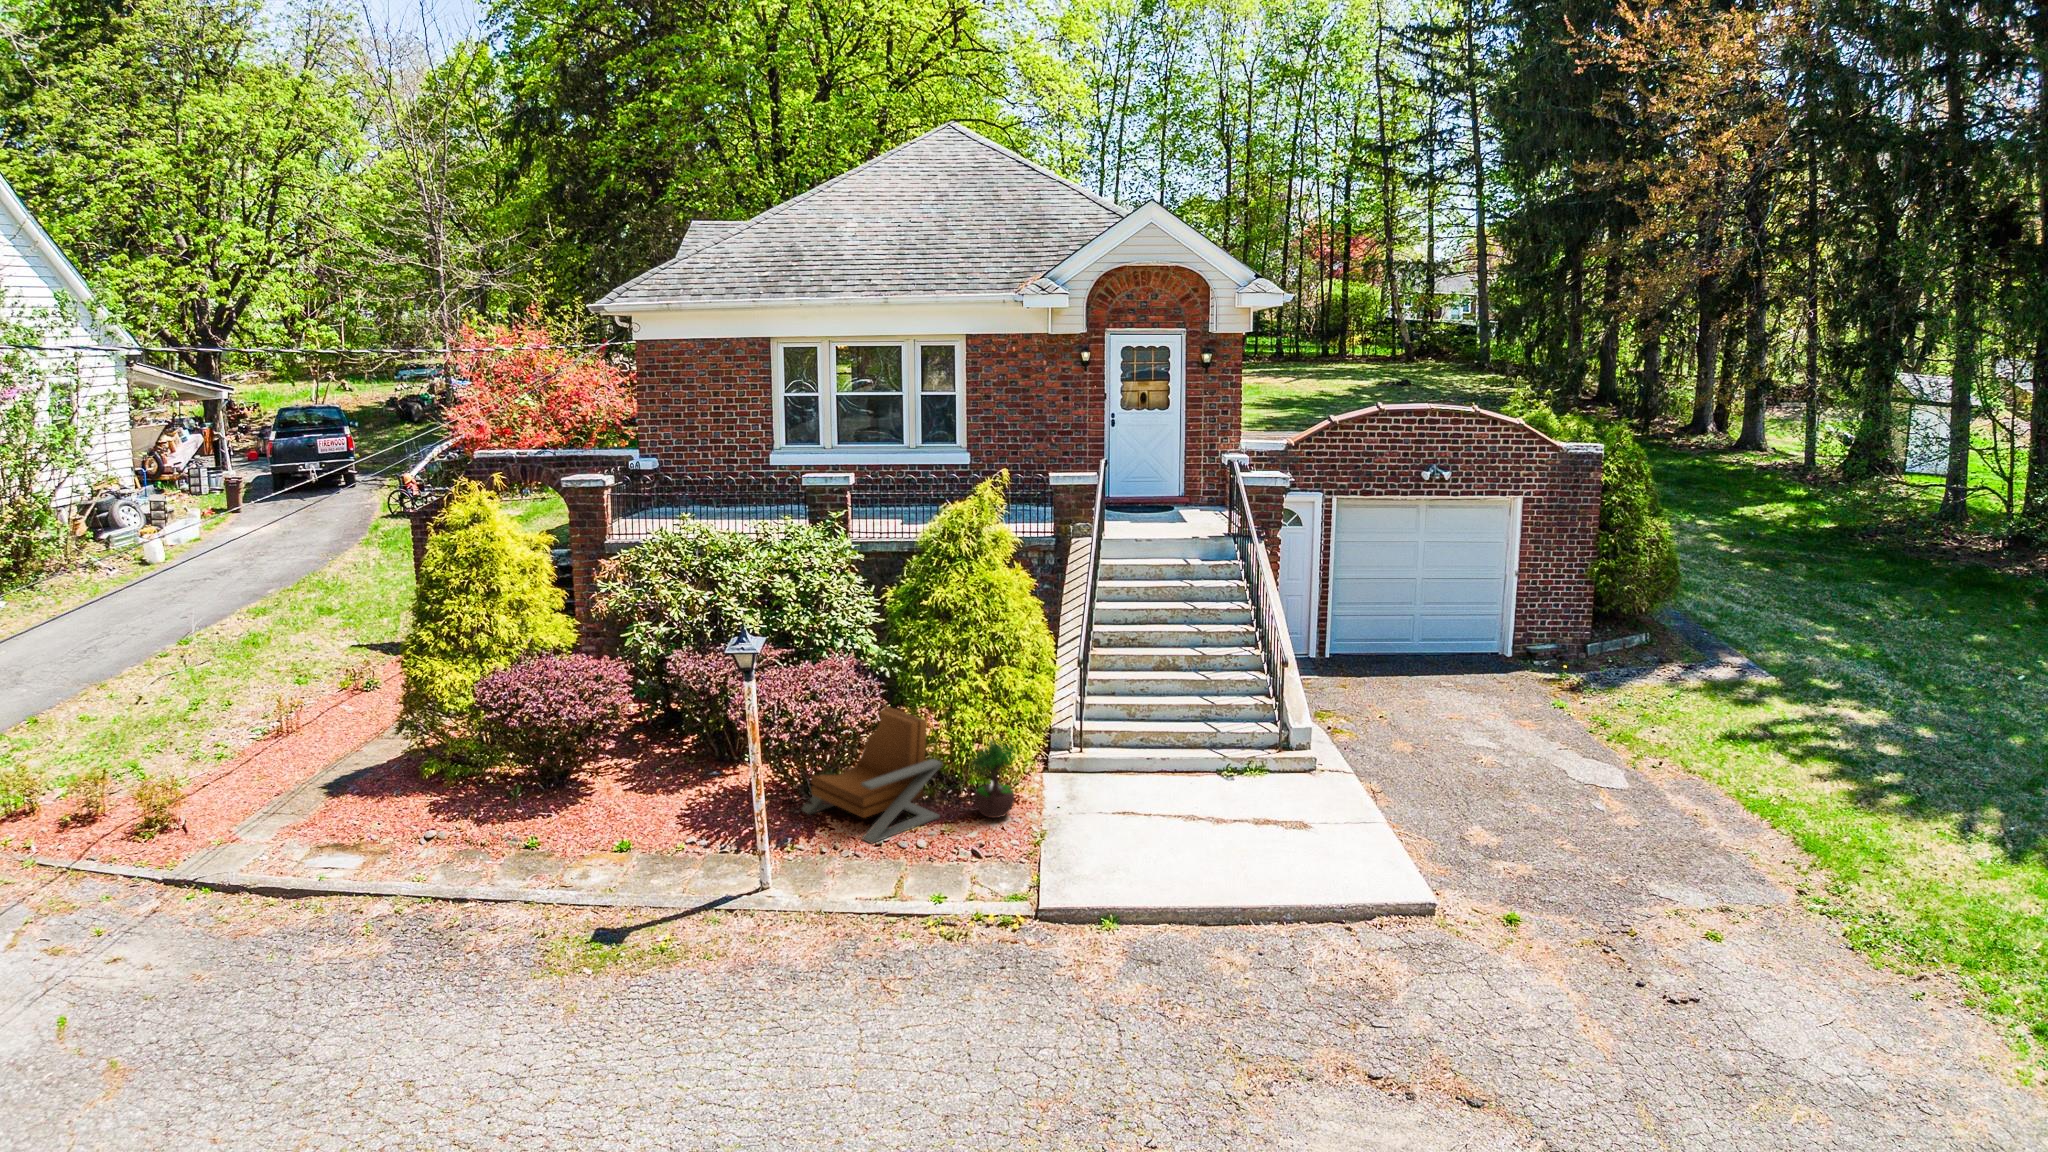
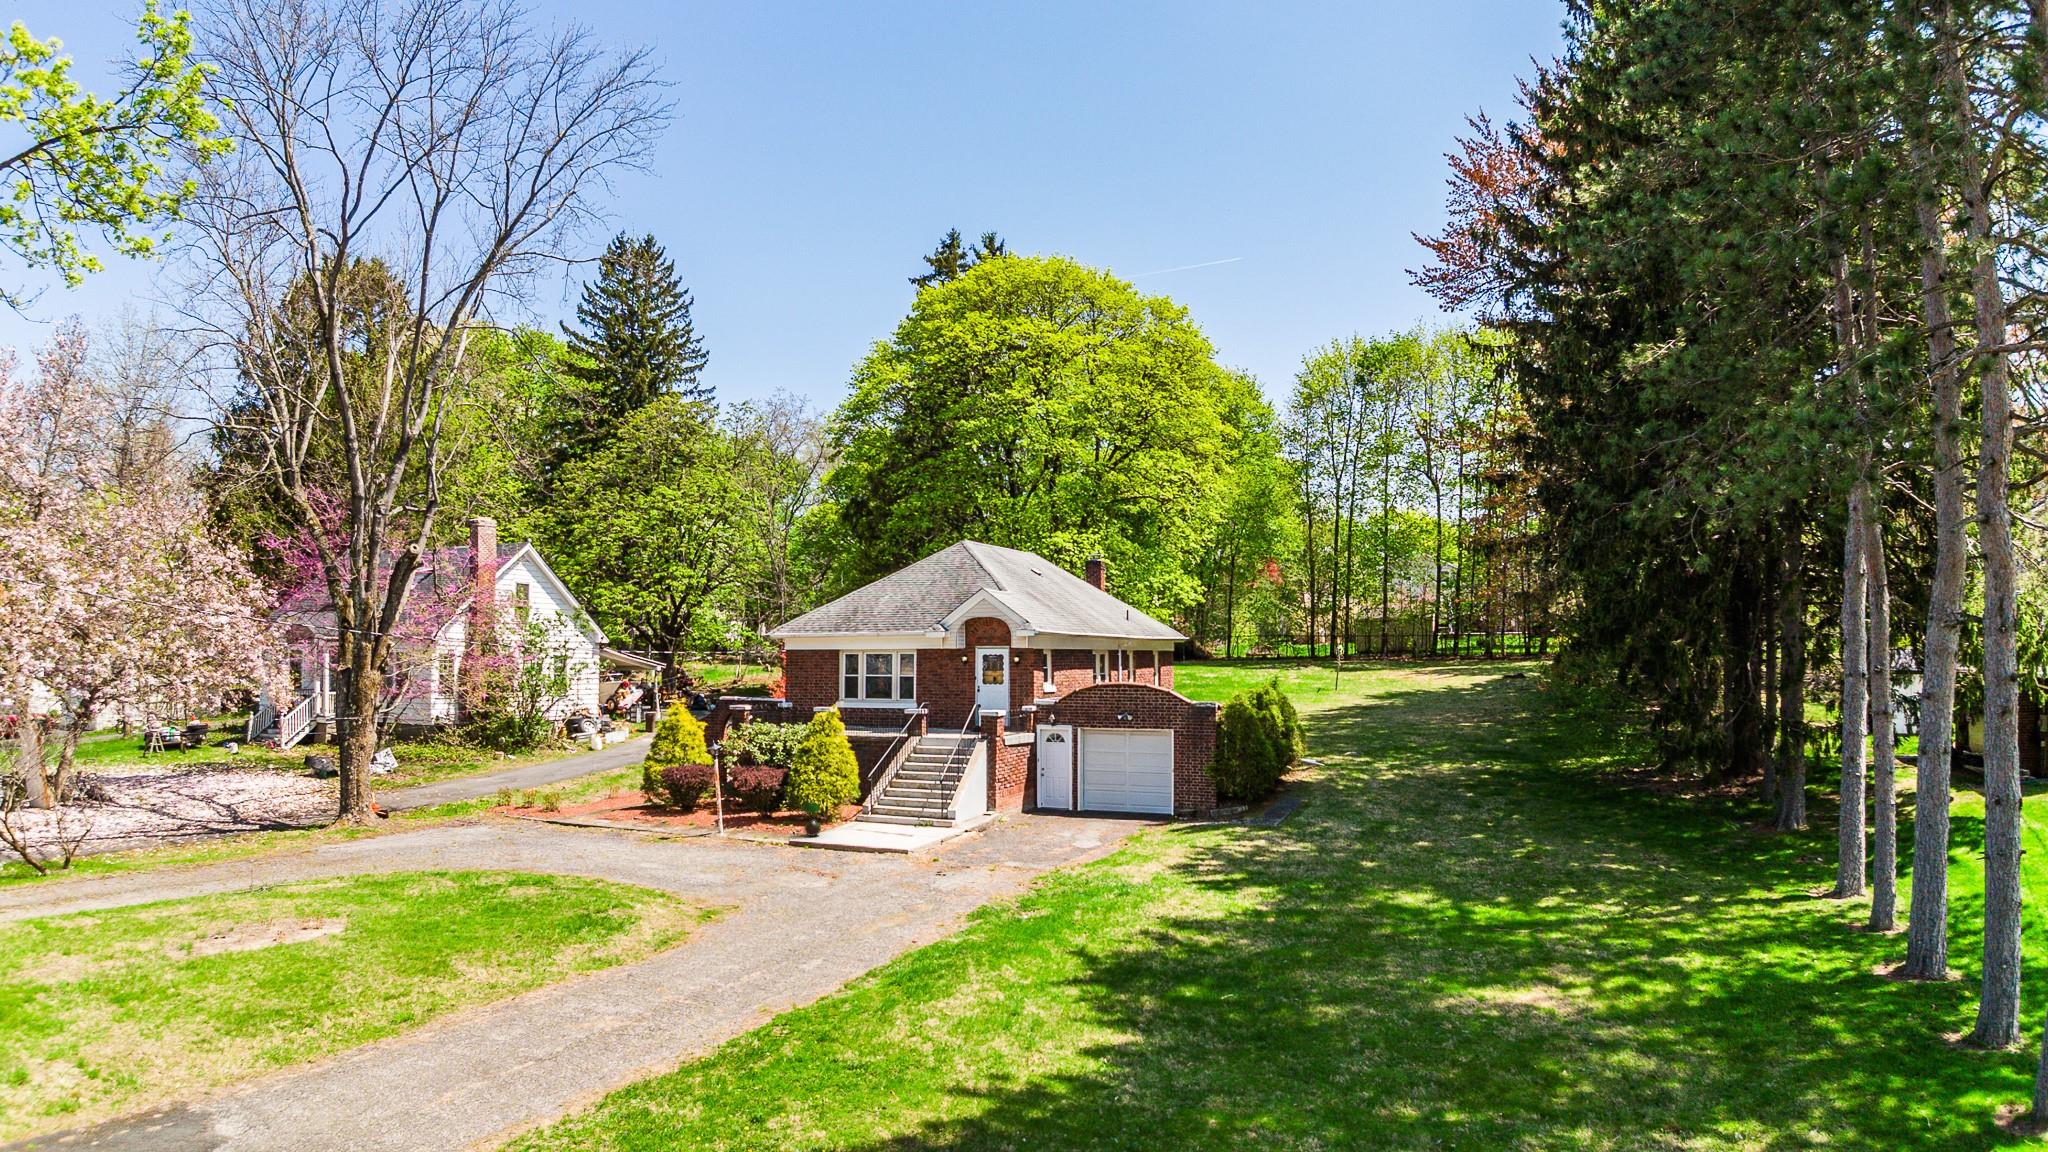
lounge chair: present [802,706,942,843] -> none [745,787,794,837]

